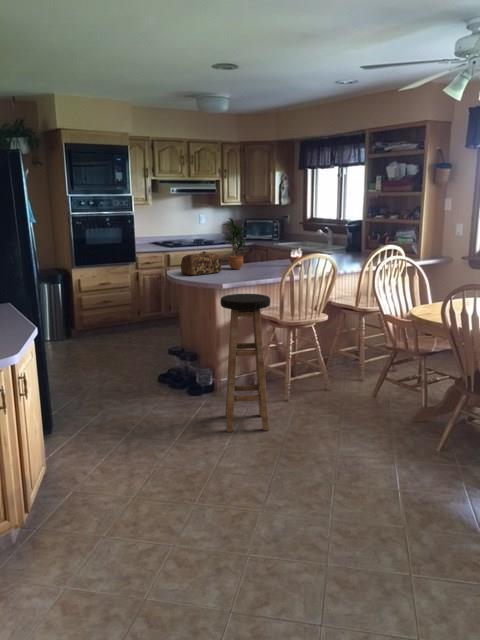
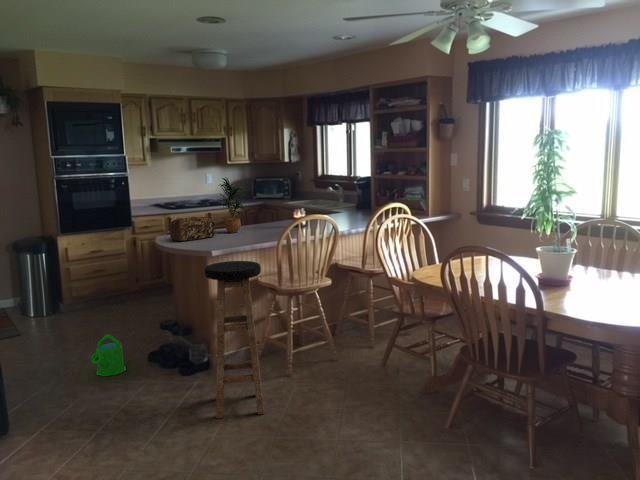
watering can: none [112,357,140,393] -> present [91,334,126,376]

